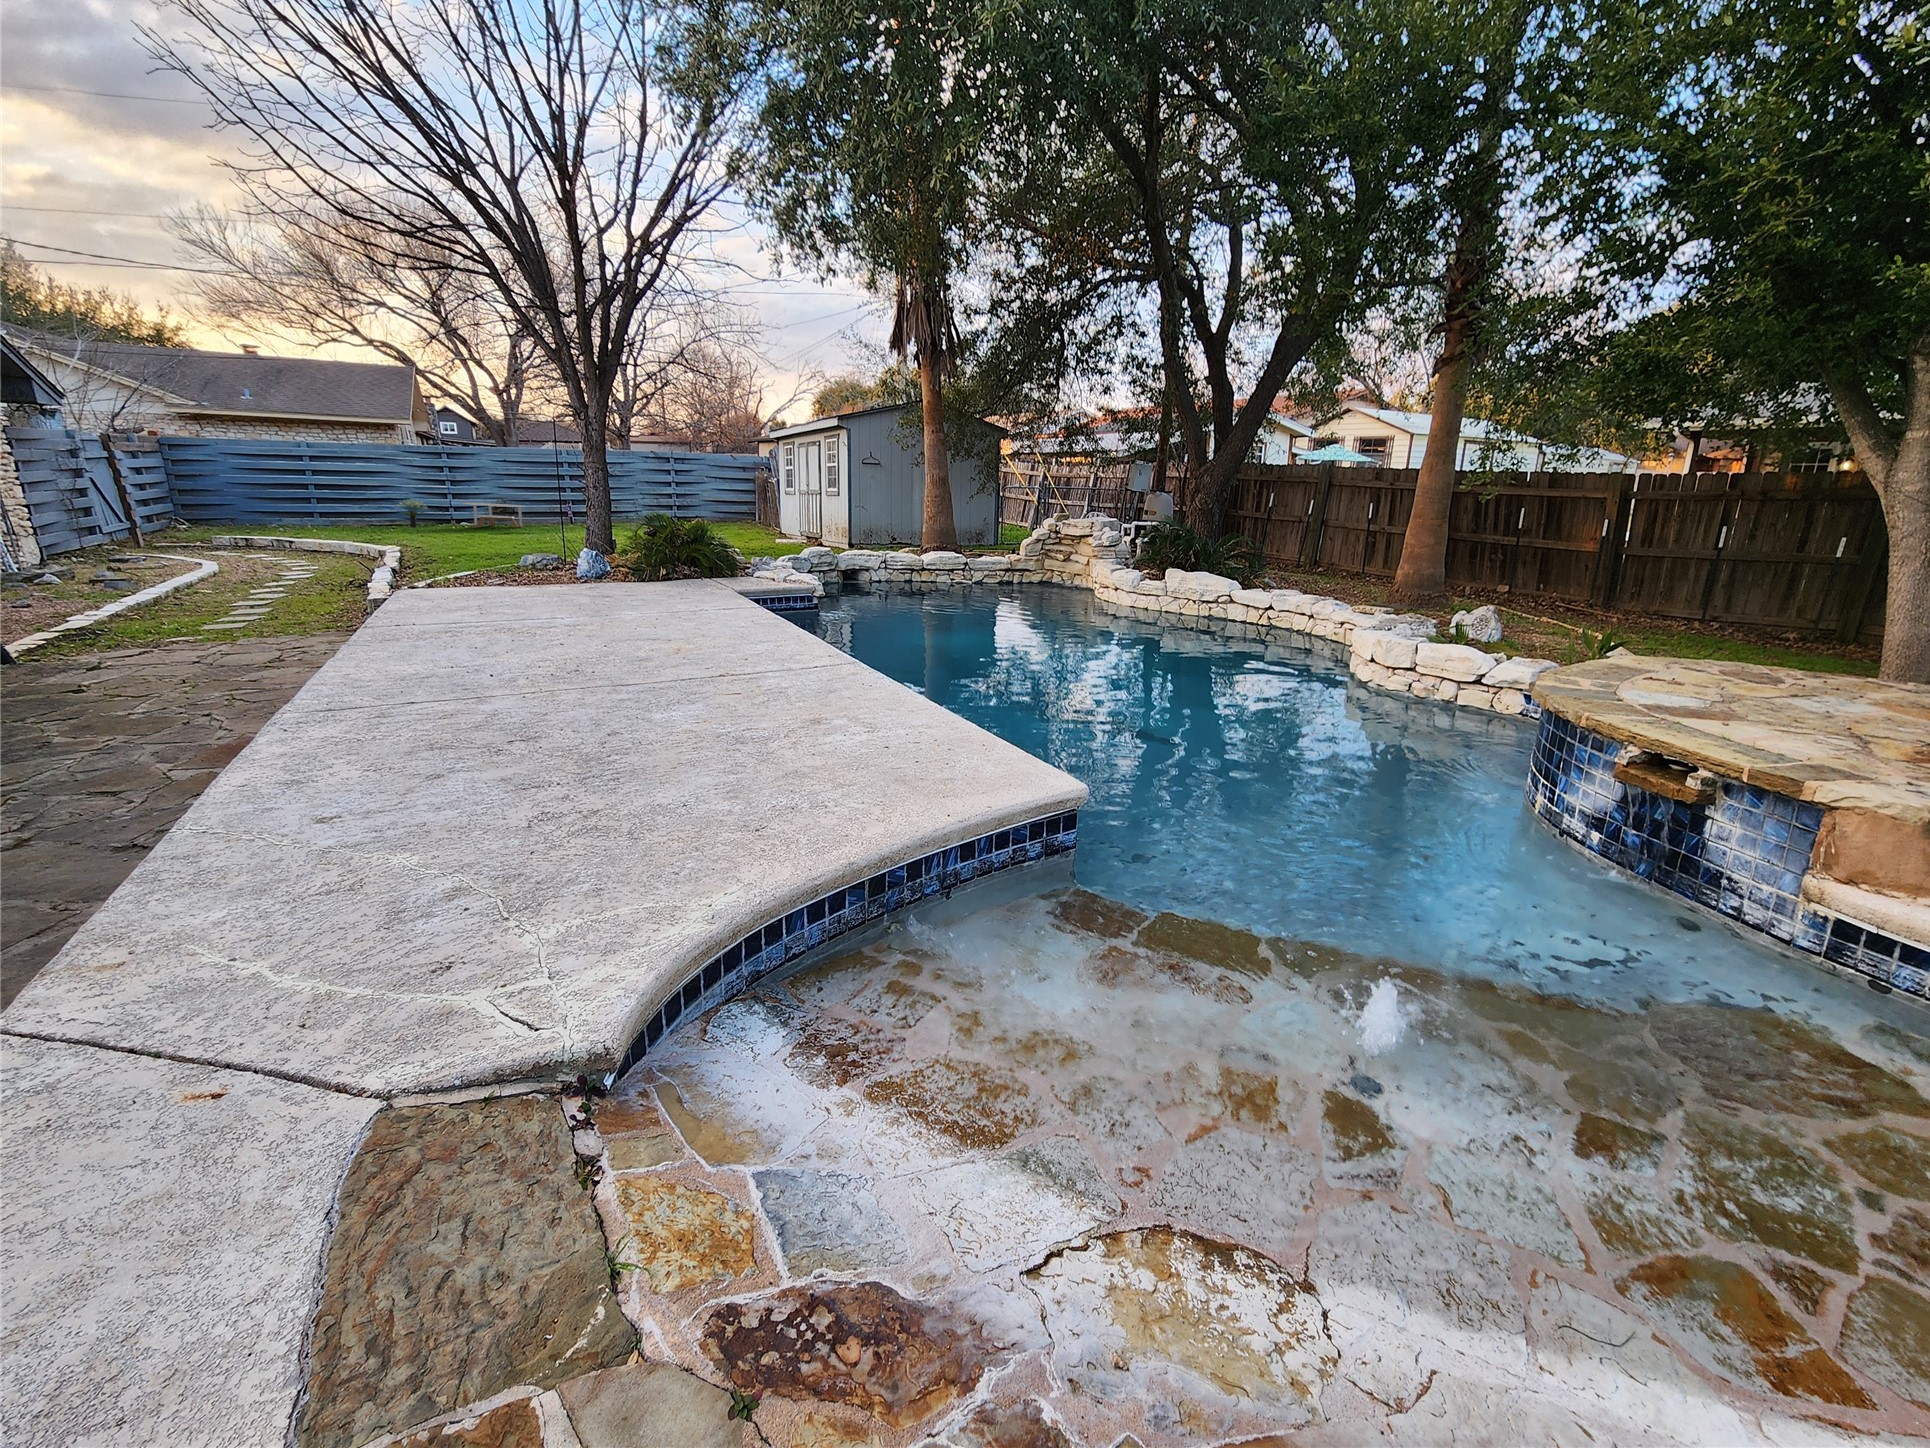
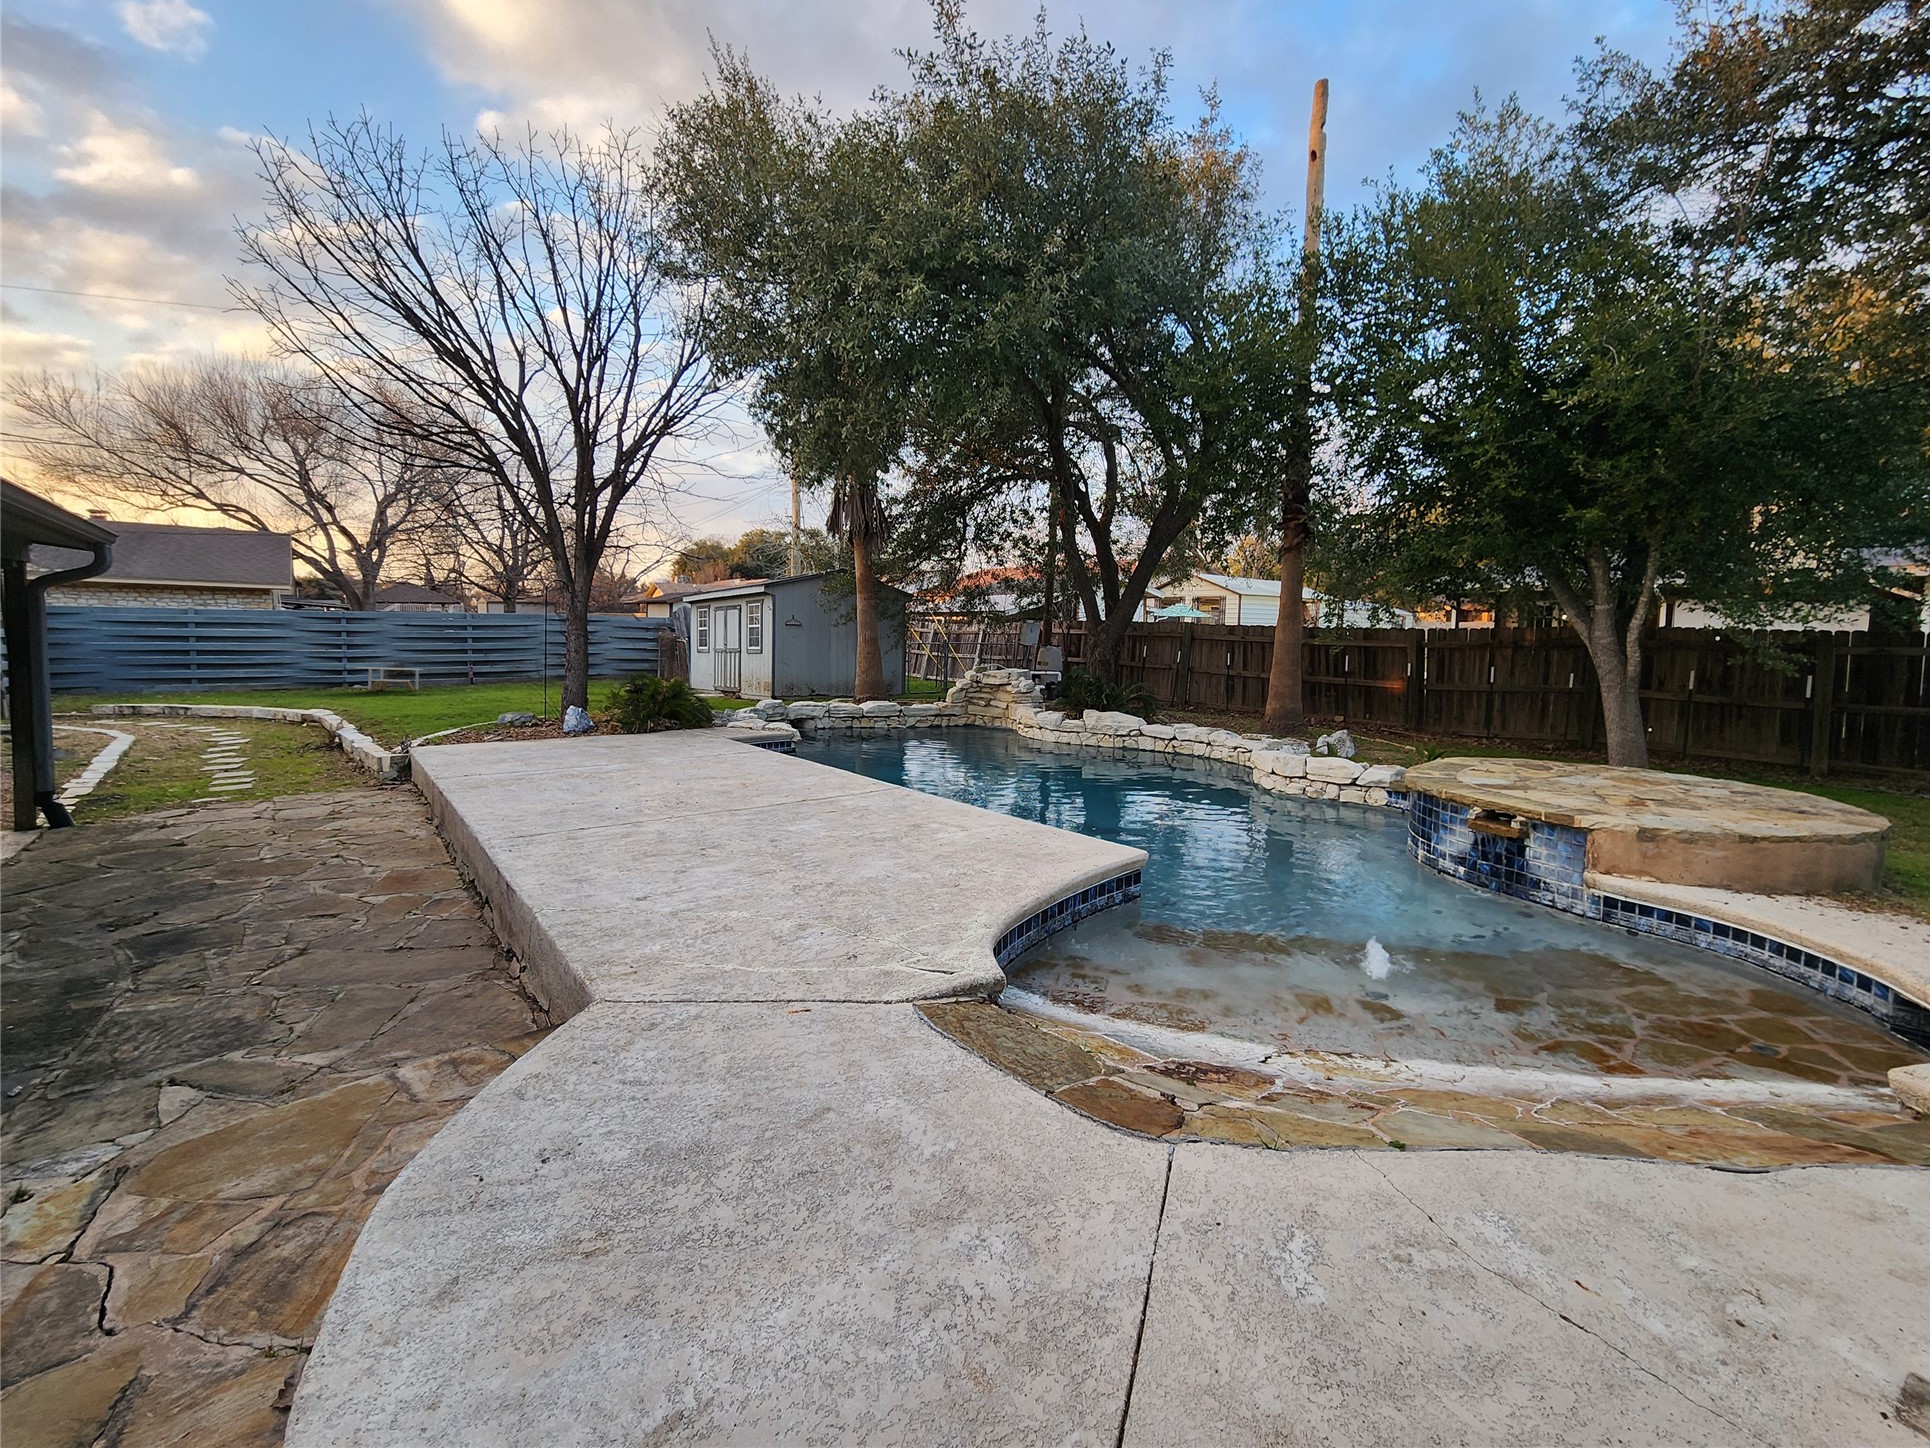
potted plant: present [396,499,427,527] -> none [280,664,315,693]

